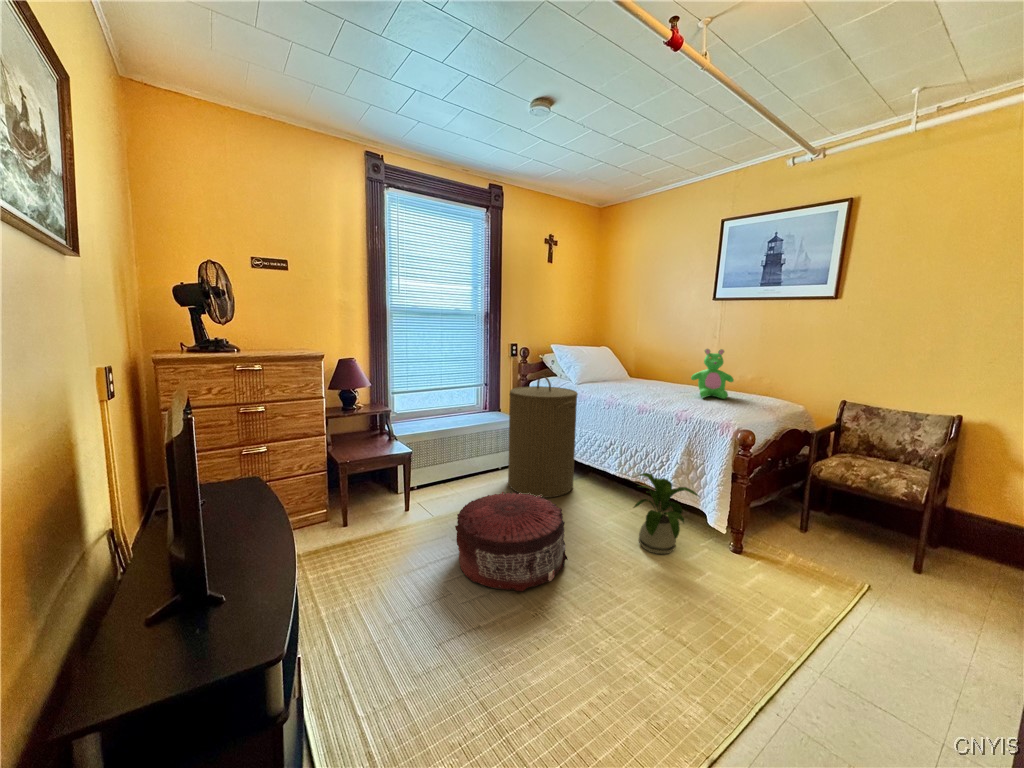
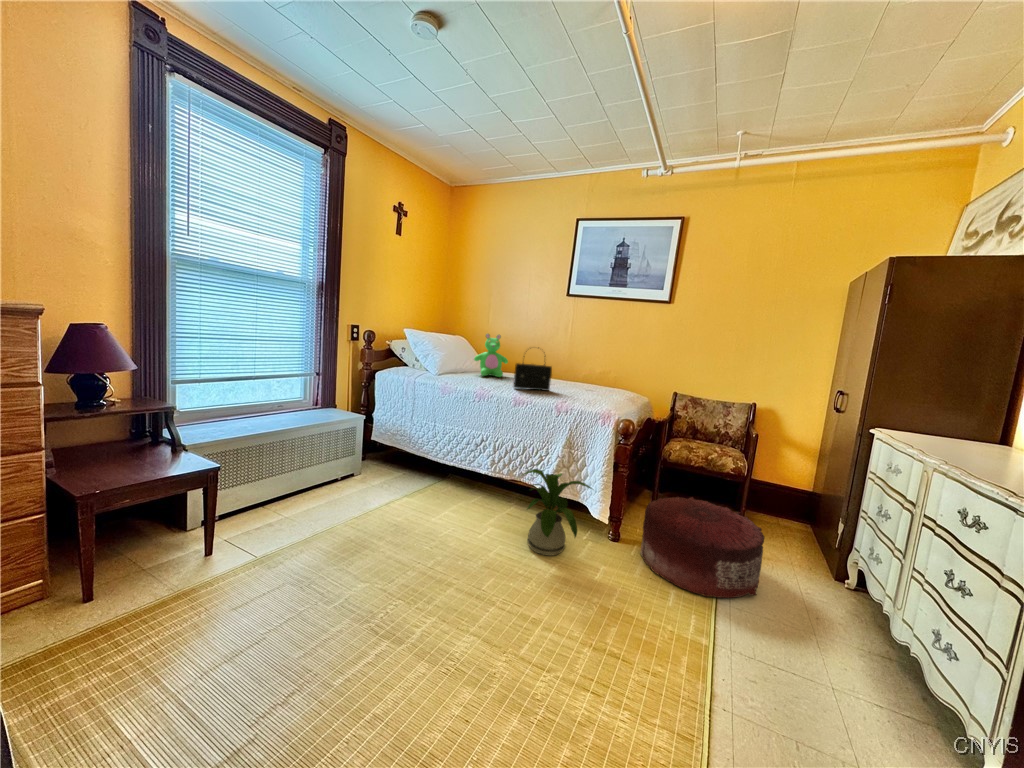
teddy bear: present [691,349,734,399] -> present [474,334,508,377]
handbag: none [642,357,681,400] -> present [513,363,552,391]
laundry hamper: present [508,375,578,498] -> none [358,362,448,509]
pouf: present [455,492,568,591] -> present [640,497,765,598]

